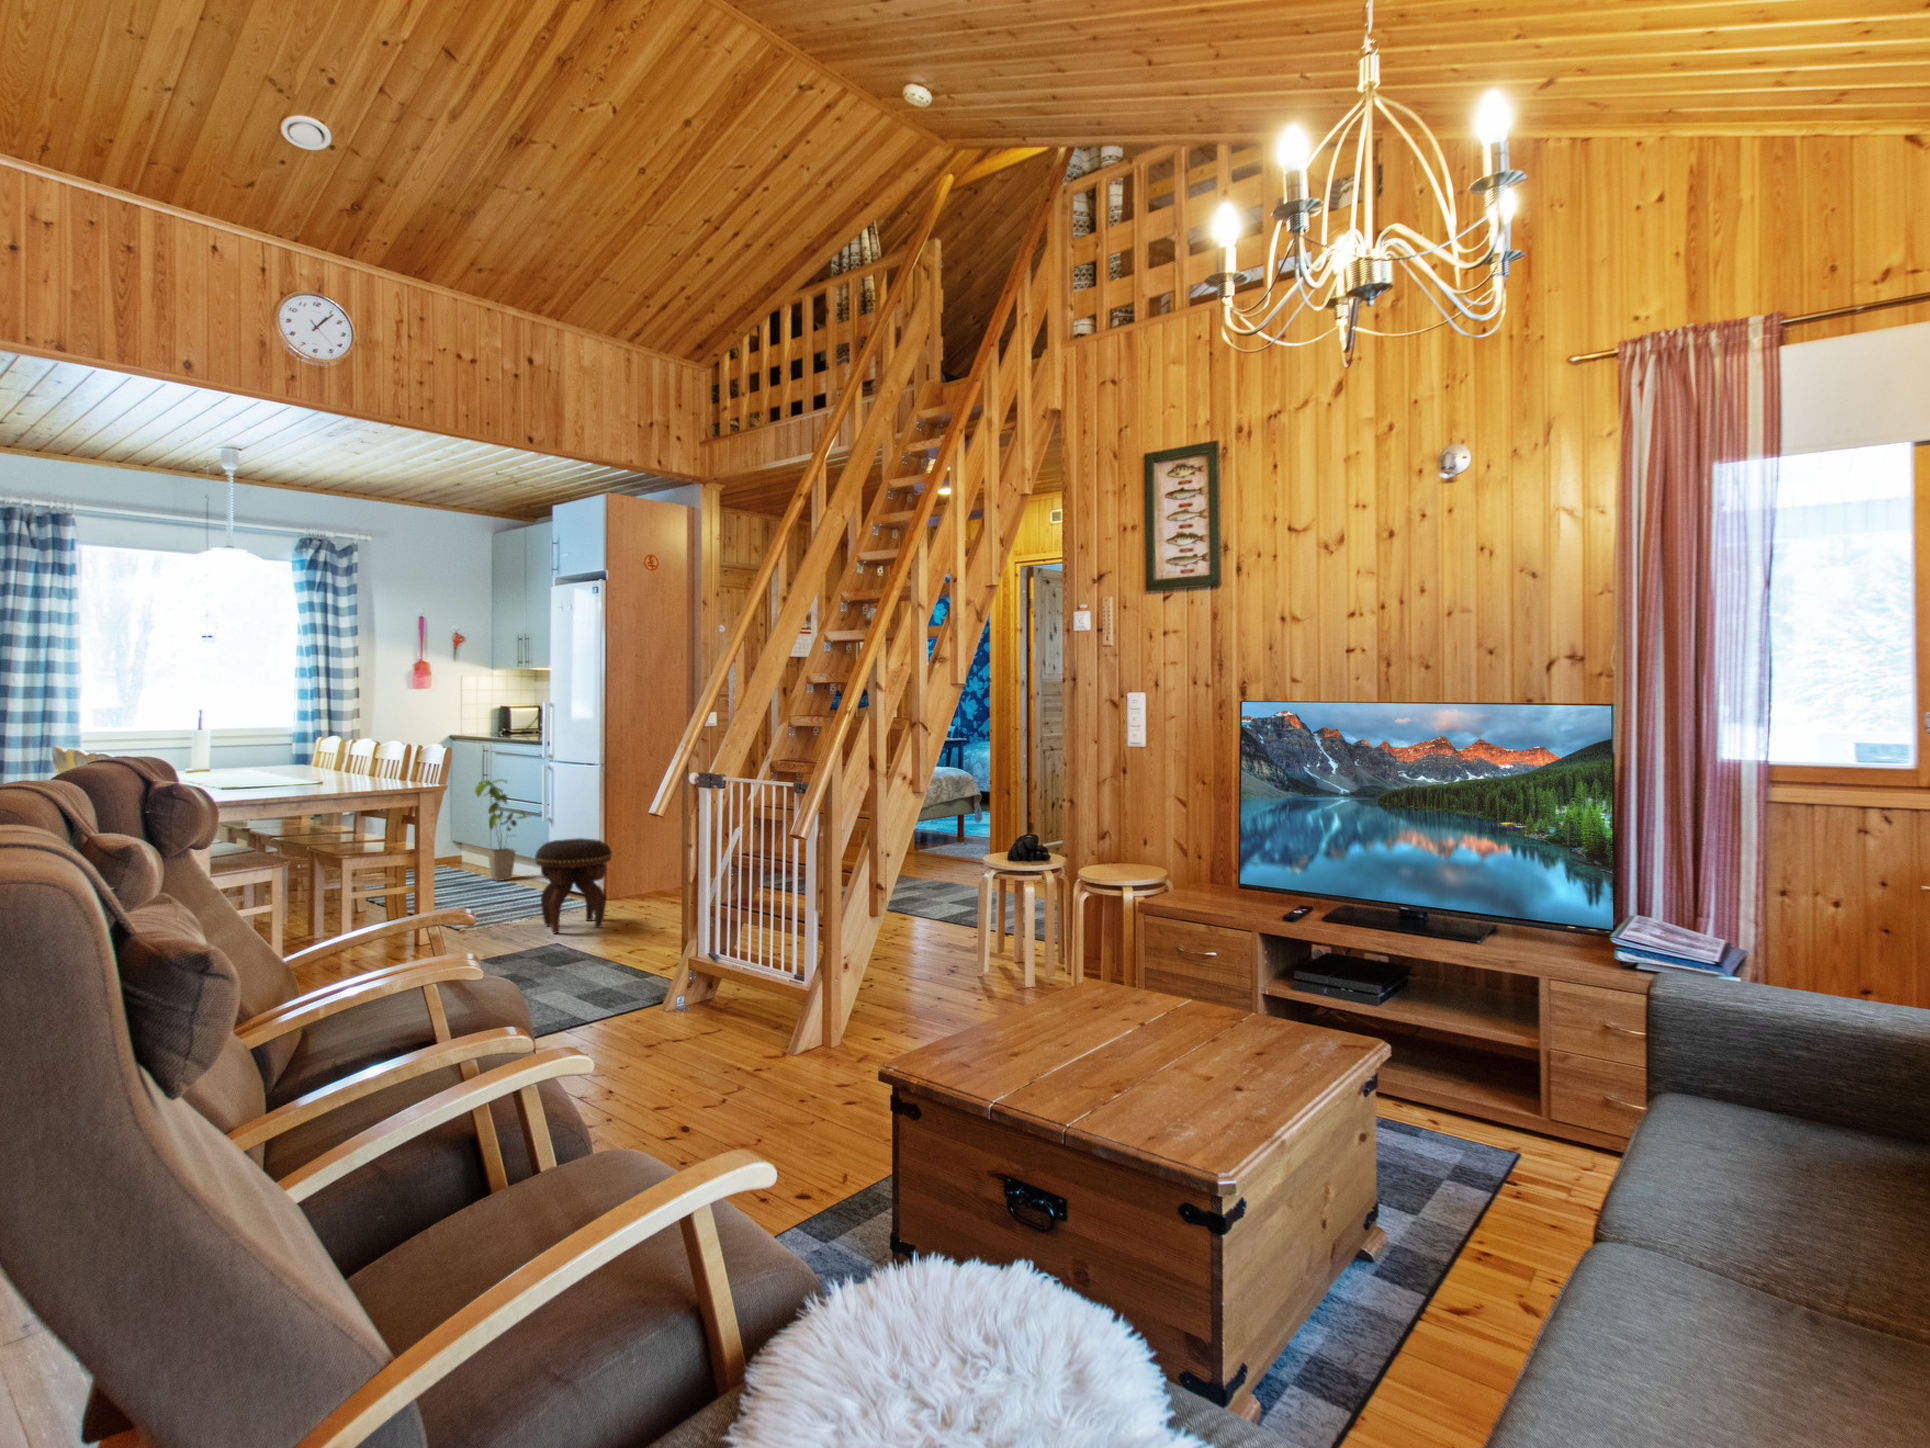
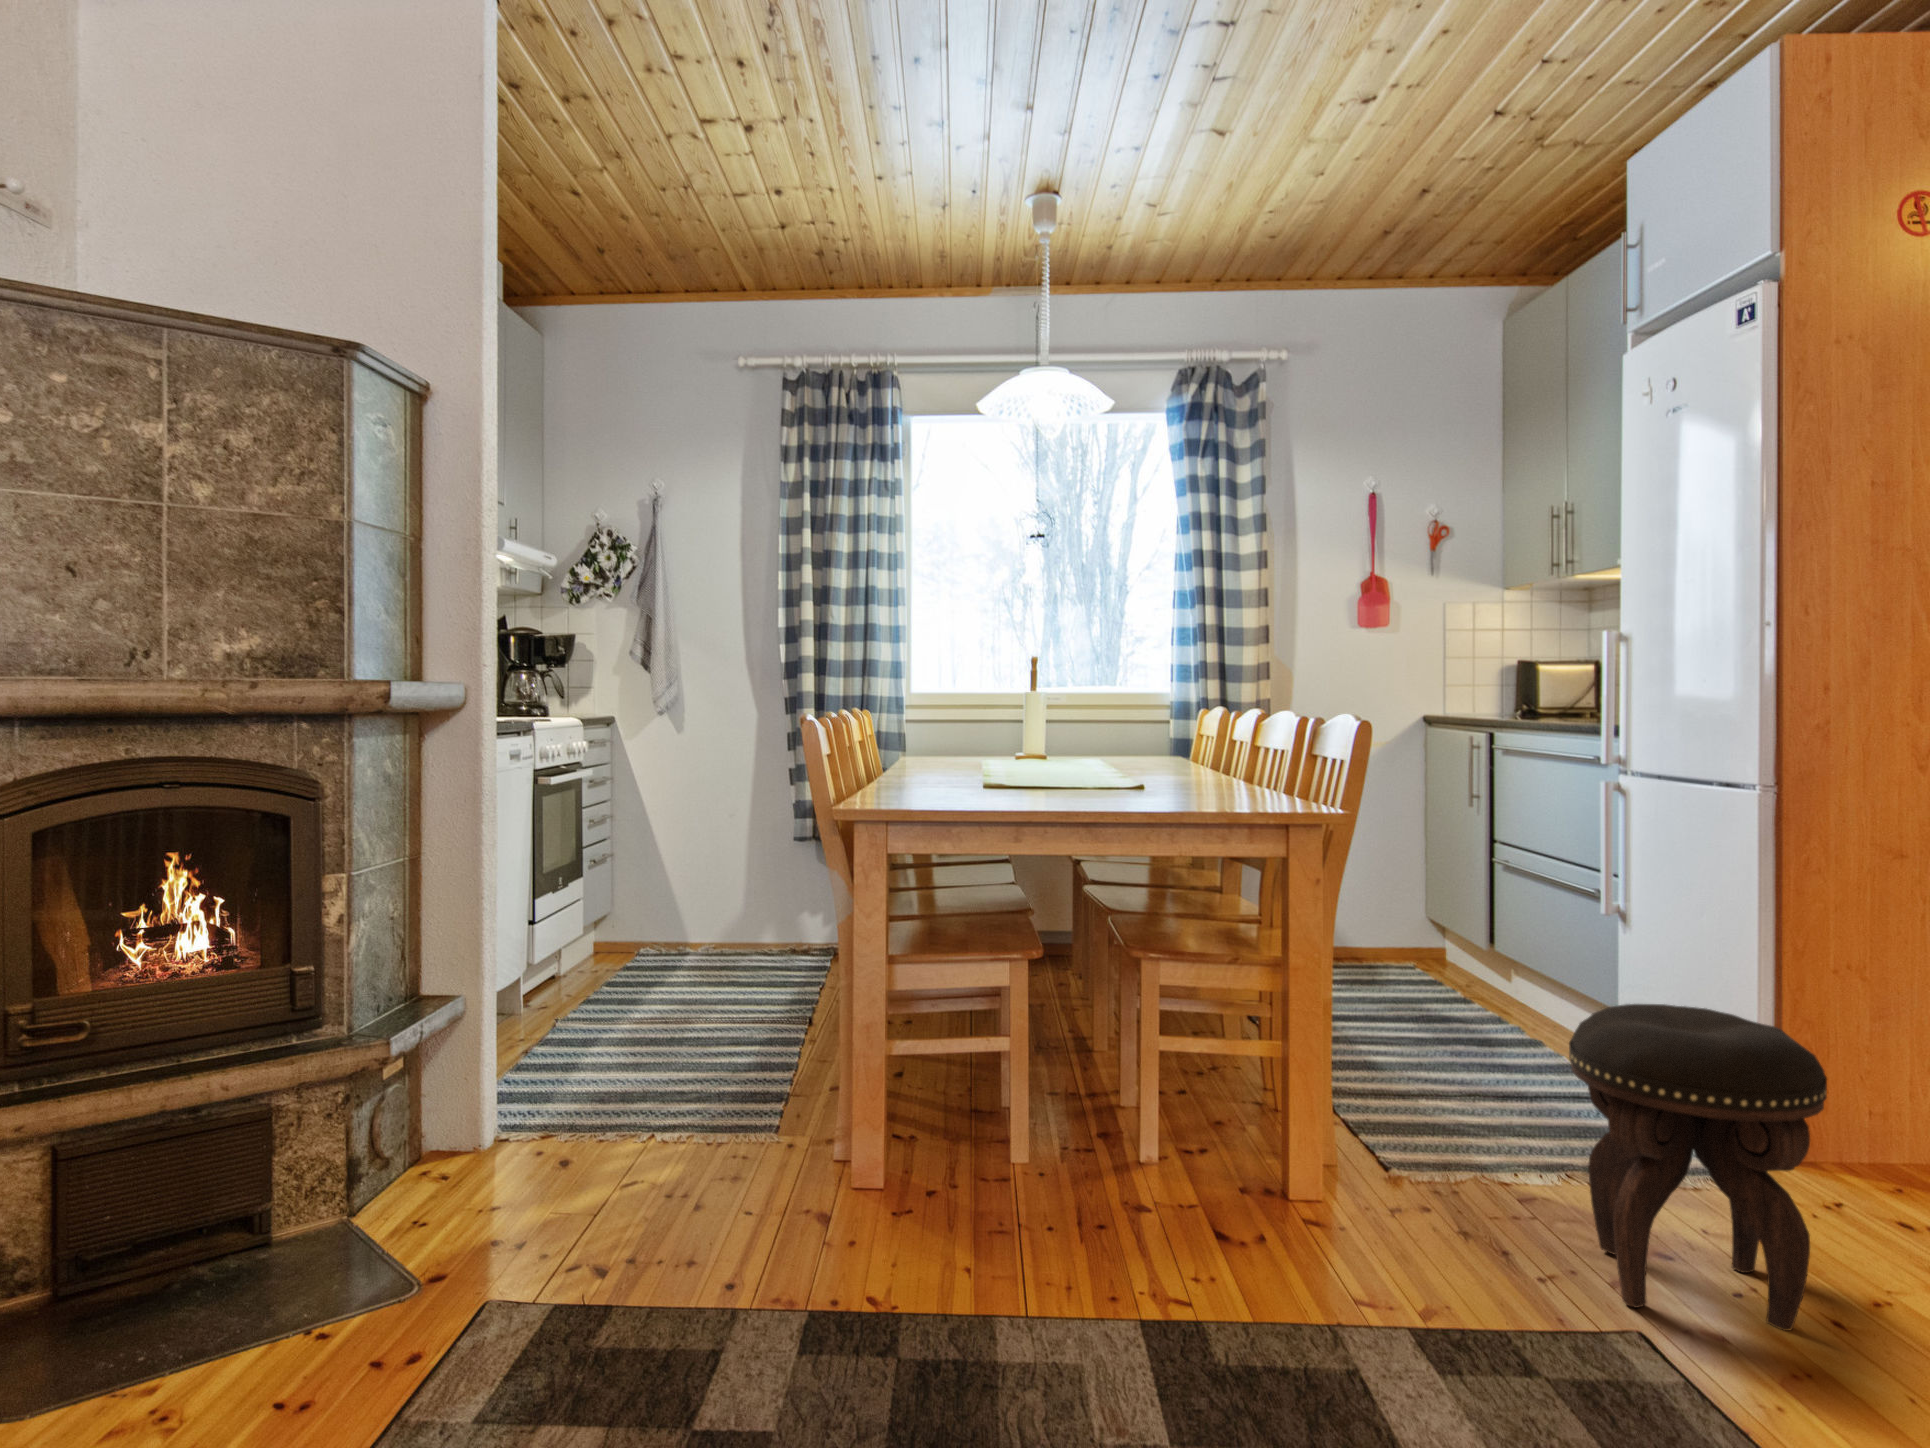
house plant: present [475,779,527,881] -> none [1451,805,1575,1030]

